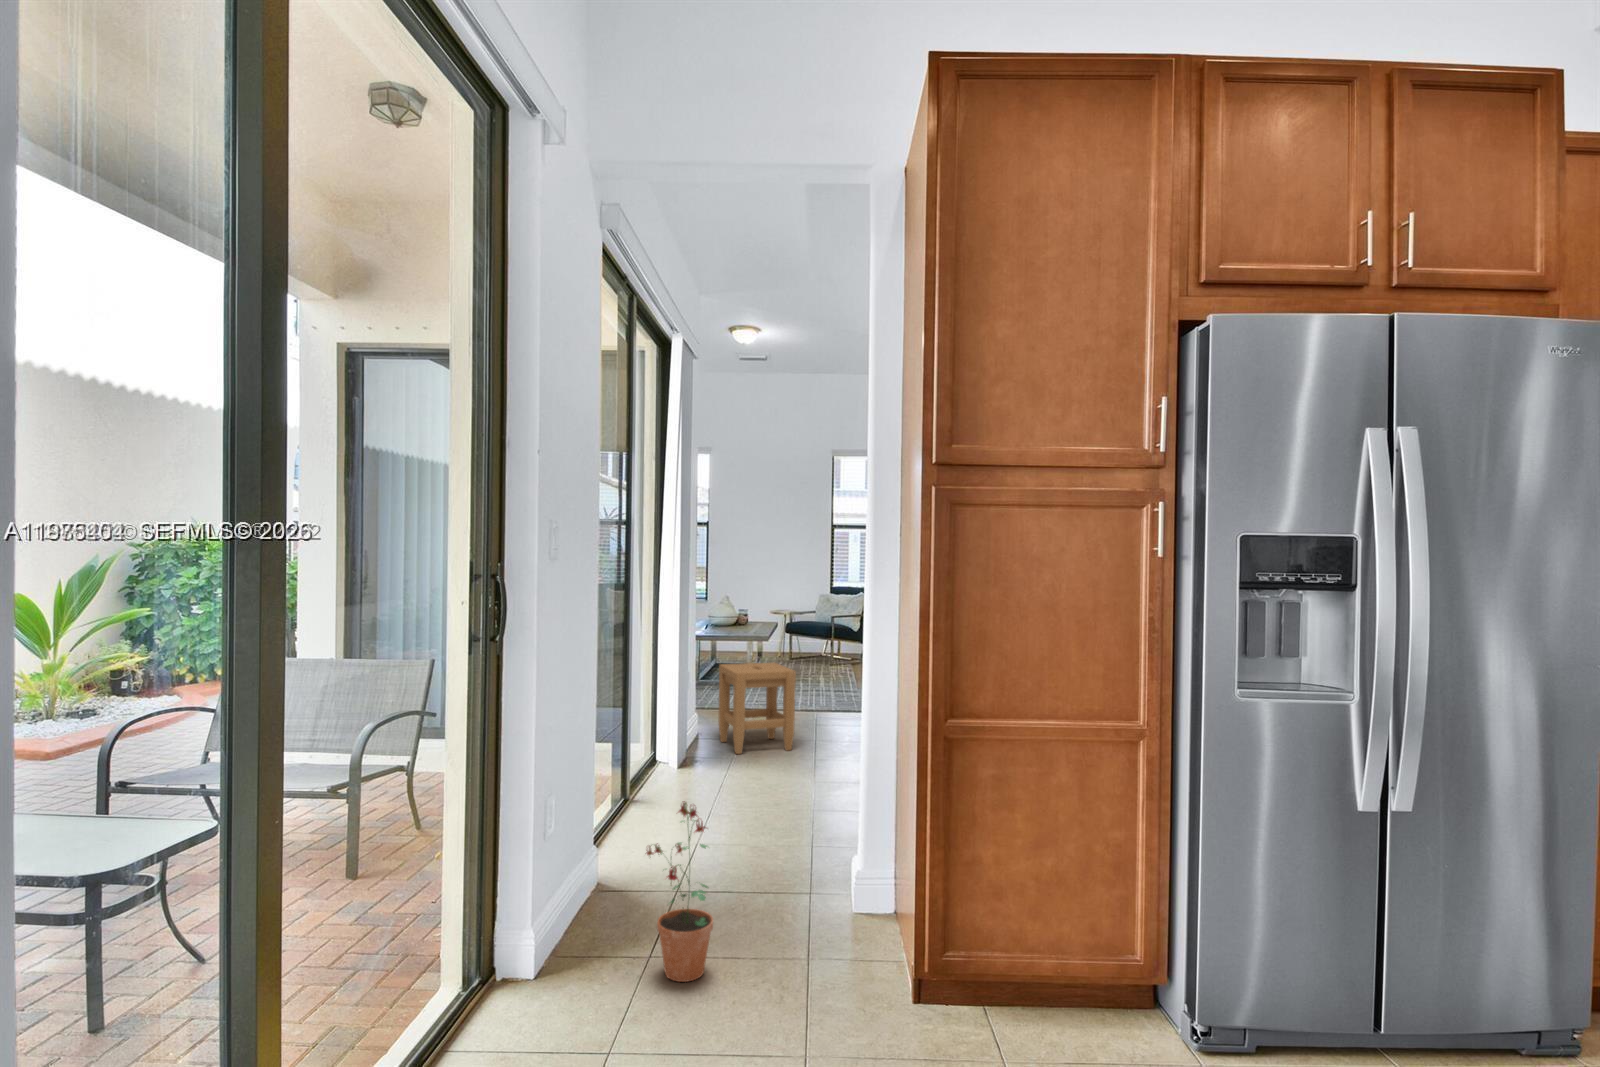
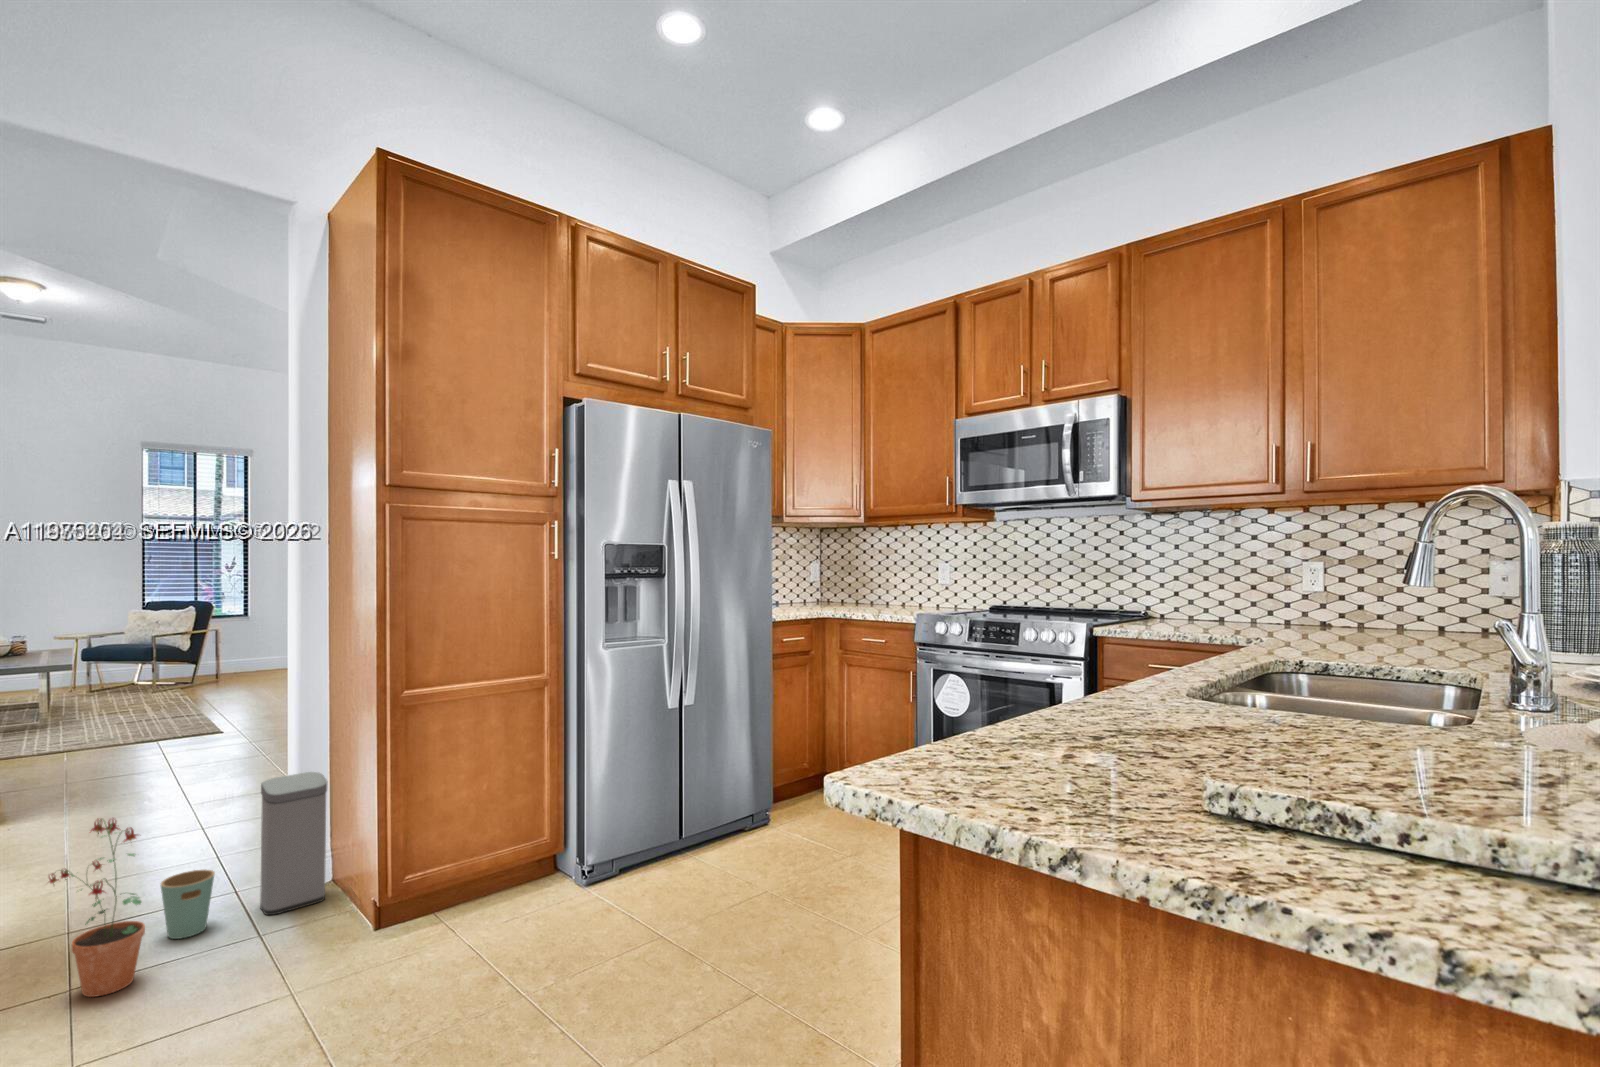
stool: present [718,662,796,754] -> none [26,689,145,796]
trash can: none [740,791,890,946] -> present [160,772,327,939]

